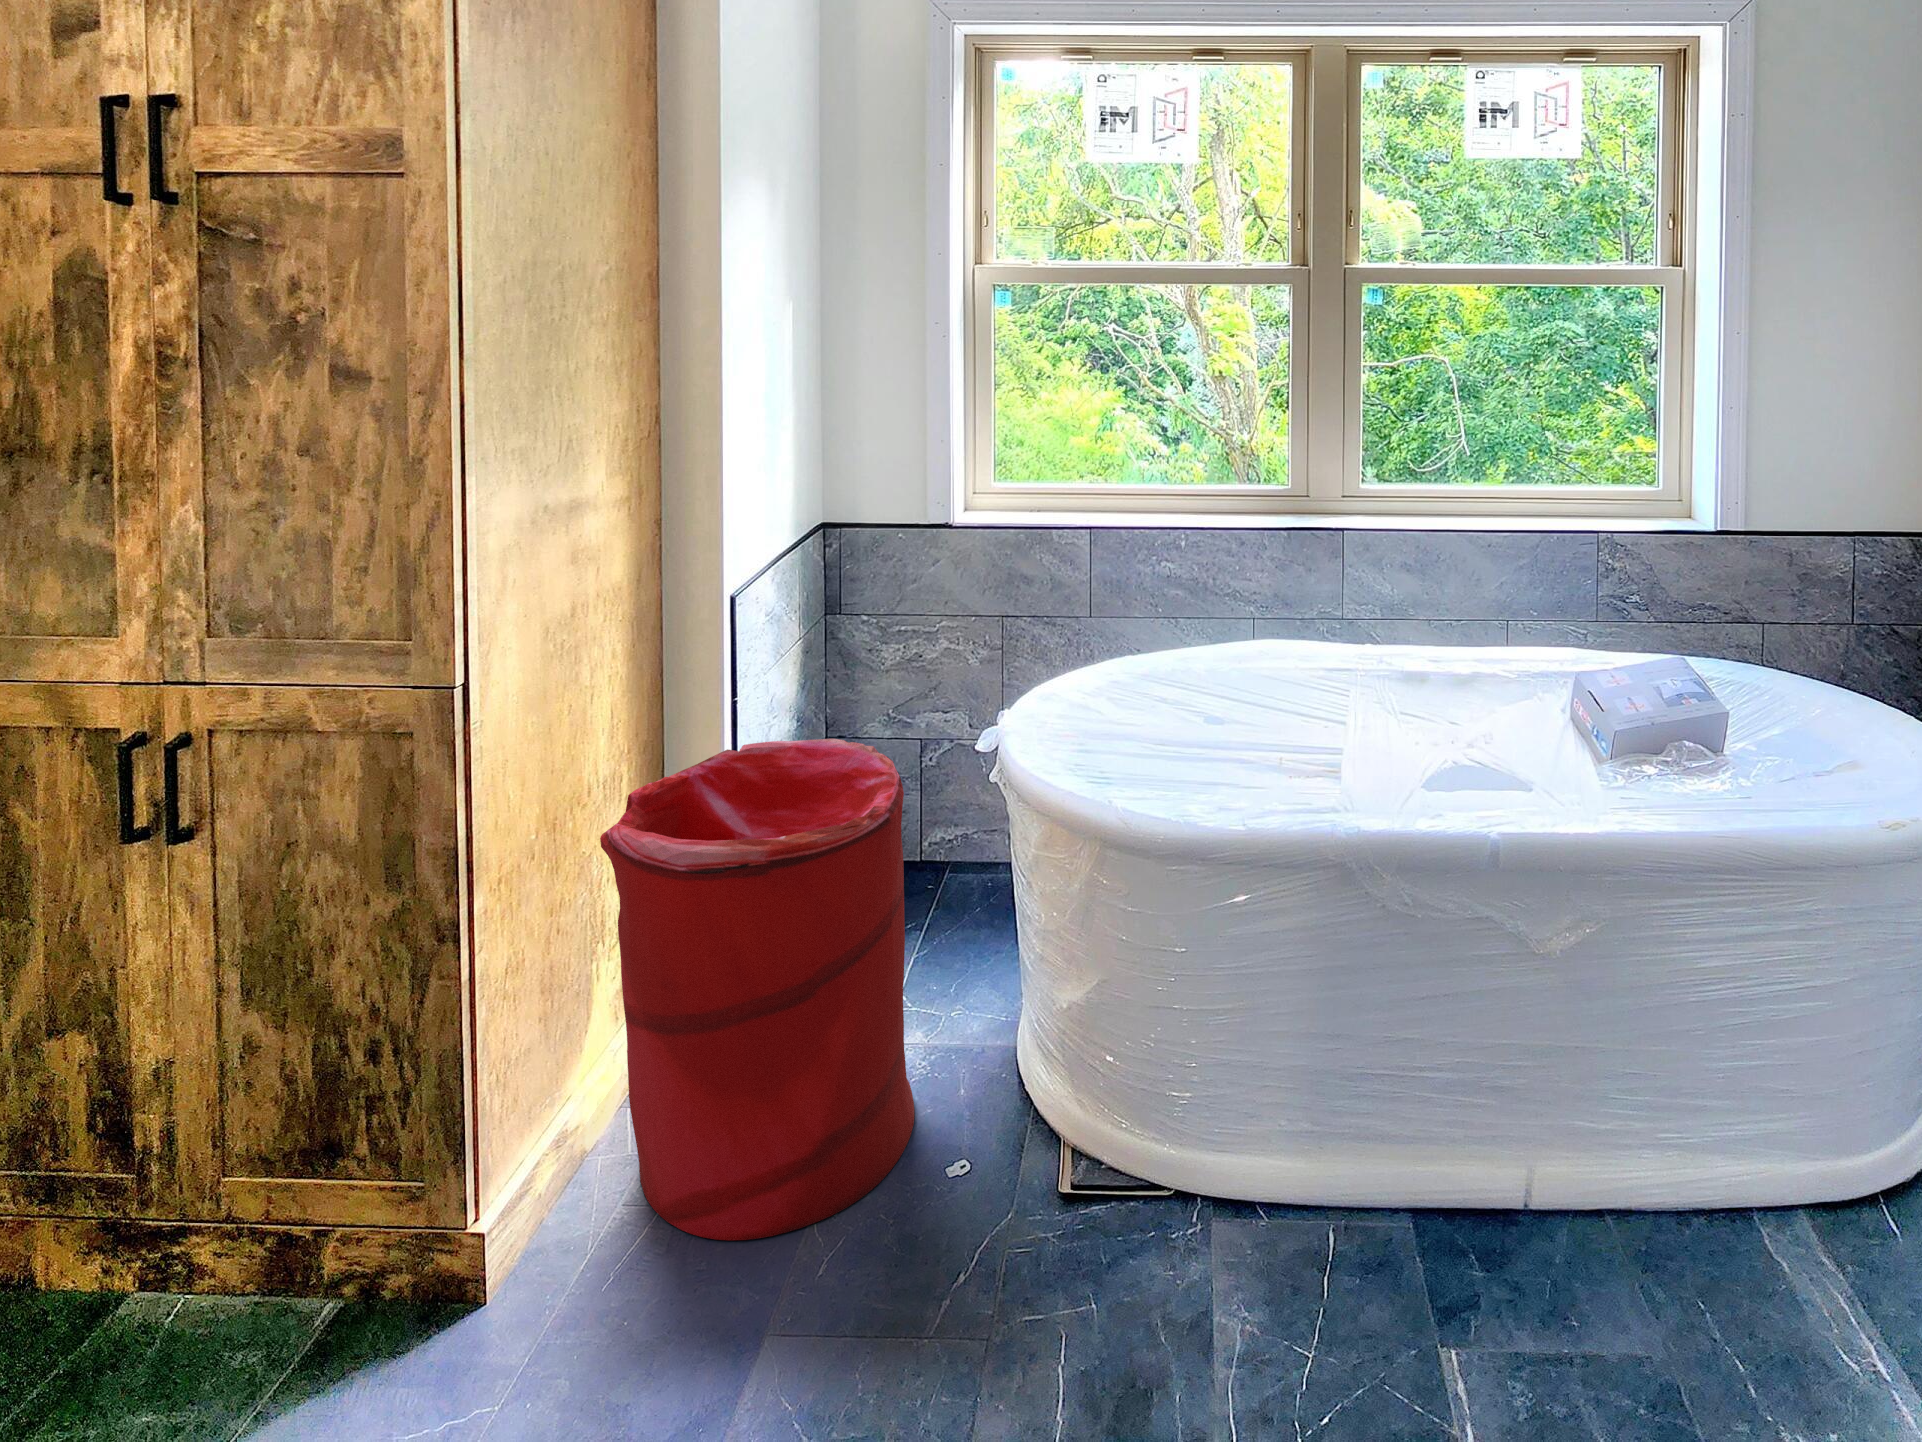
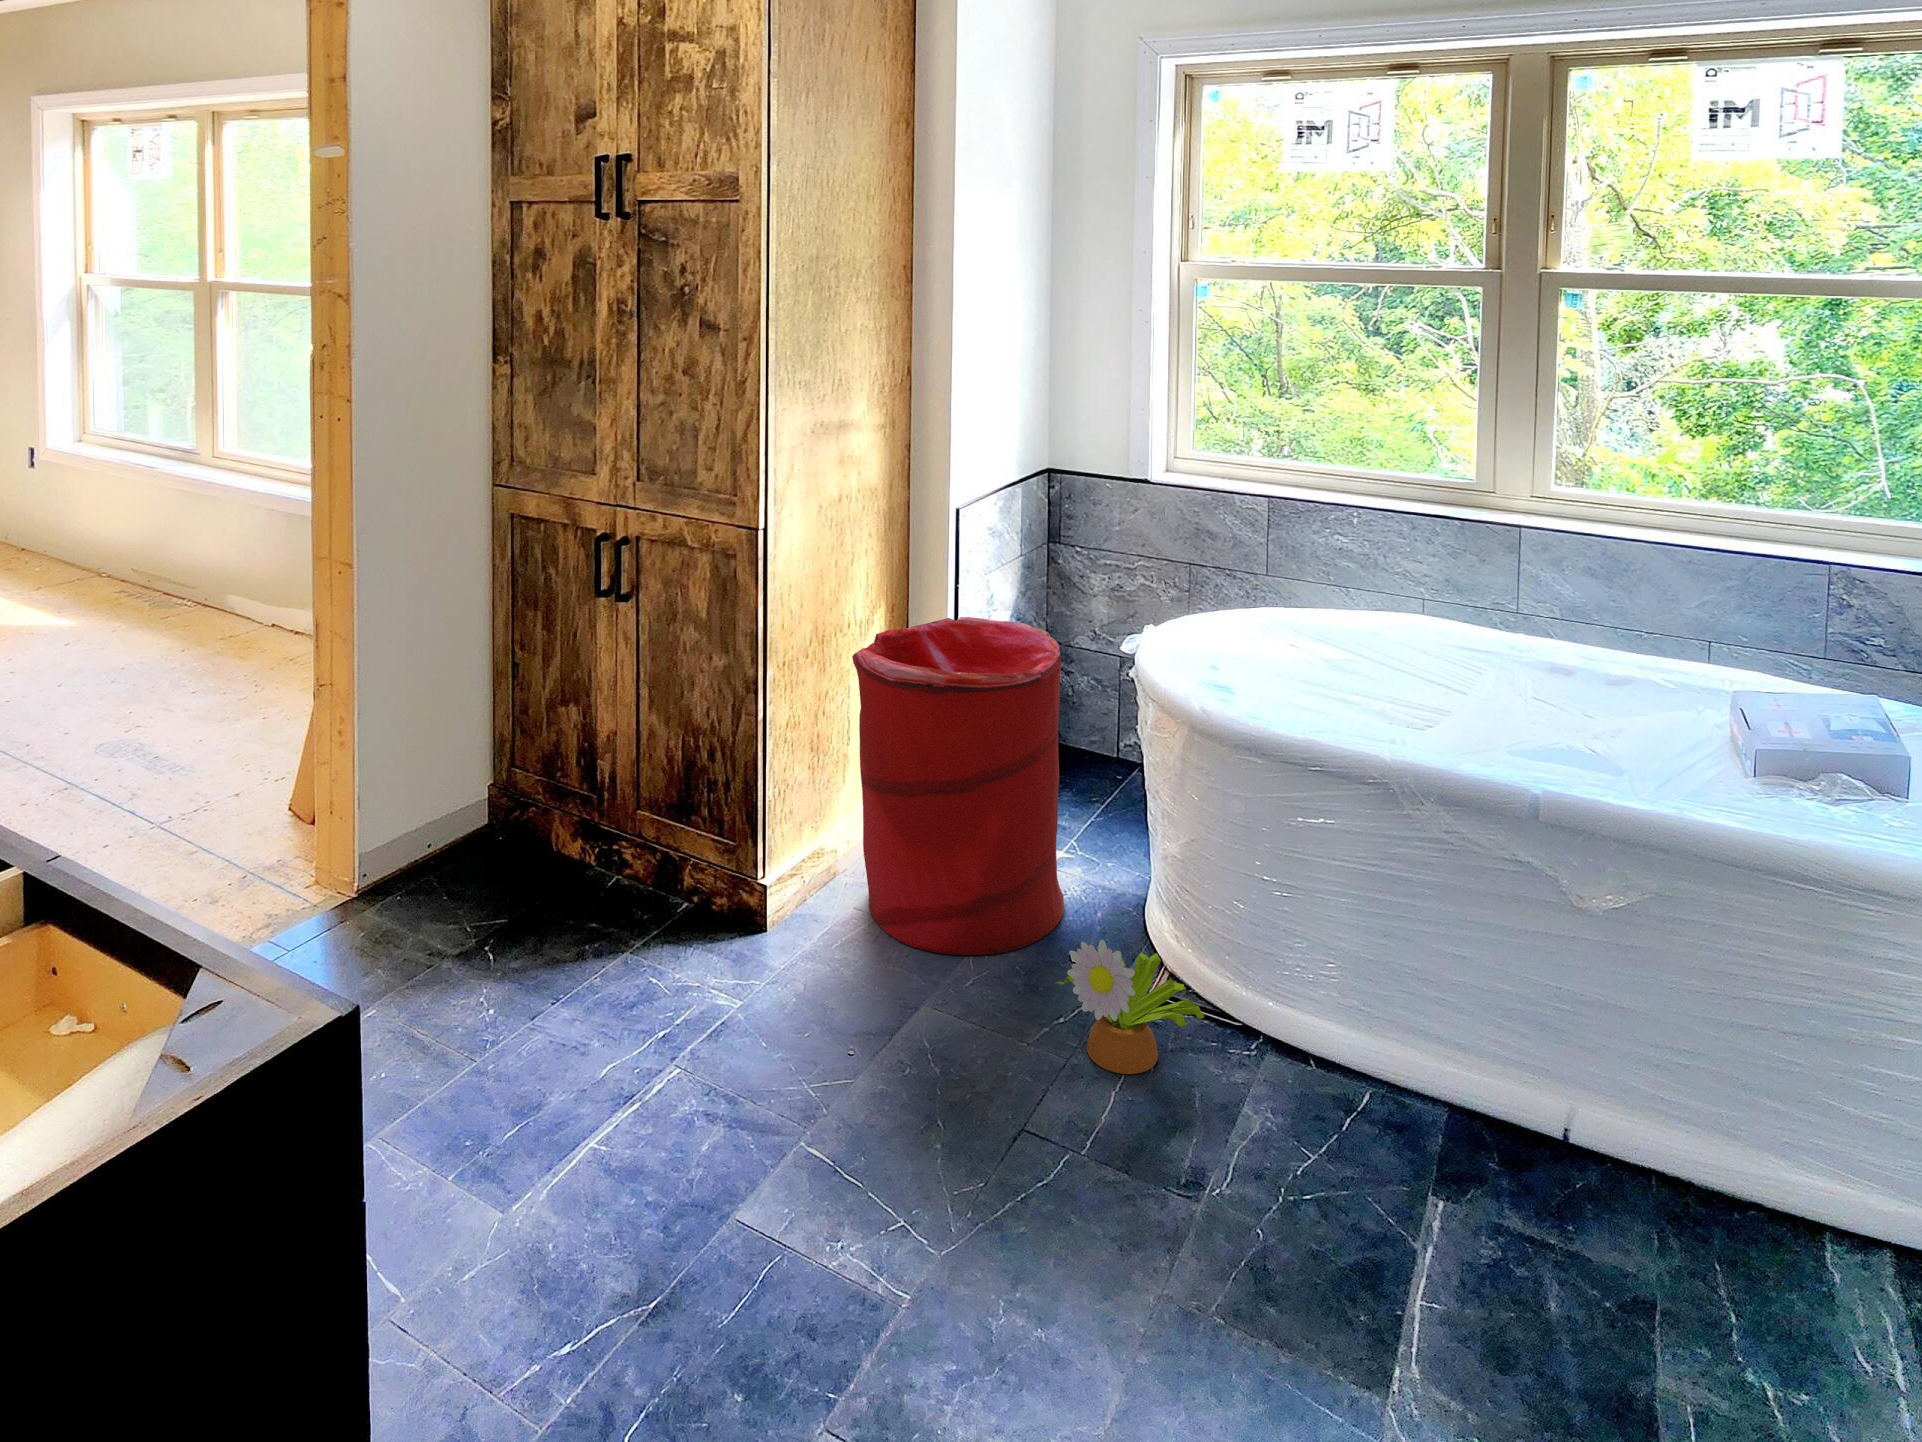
decorative plant: none [964,1147,1161,1340] -> present [1056,940,1204,1074]

